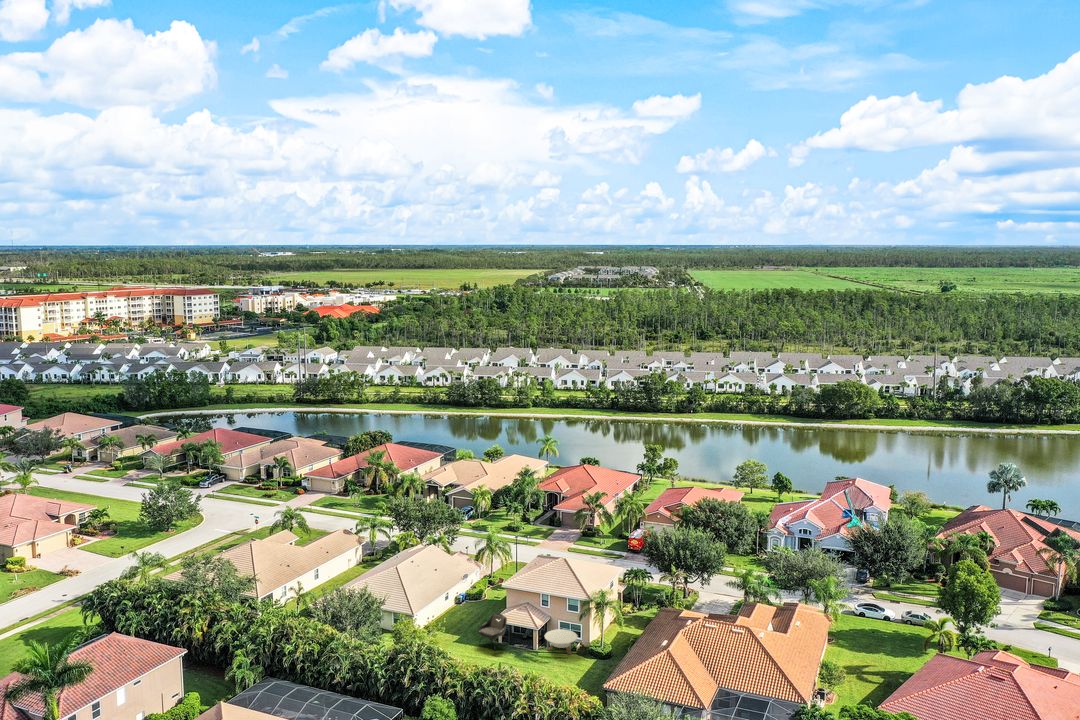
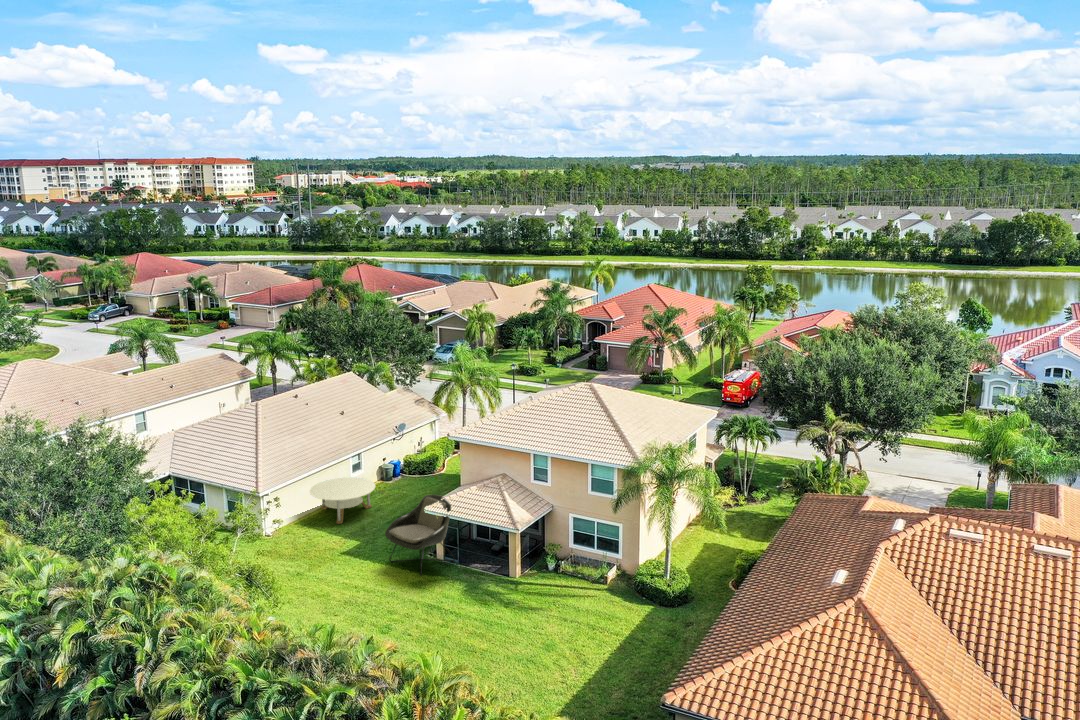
round table: present [545,629,577,655] -> present [310,477,375,524]

